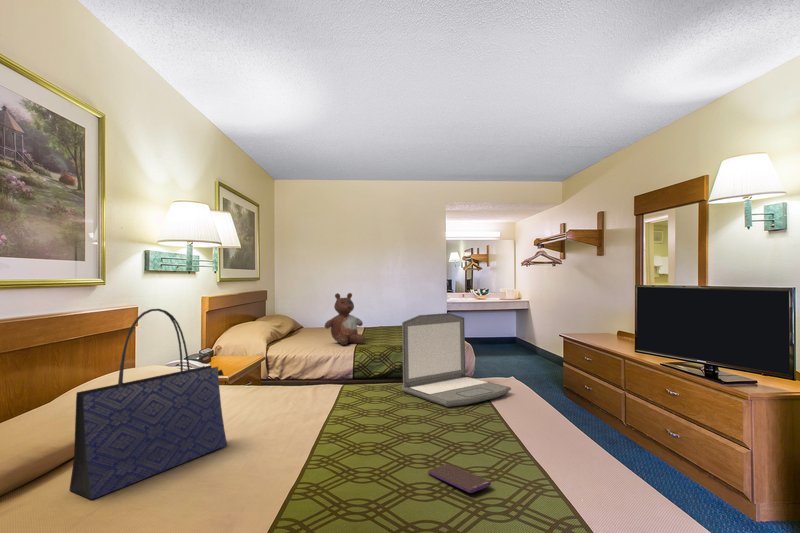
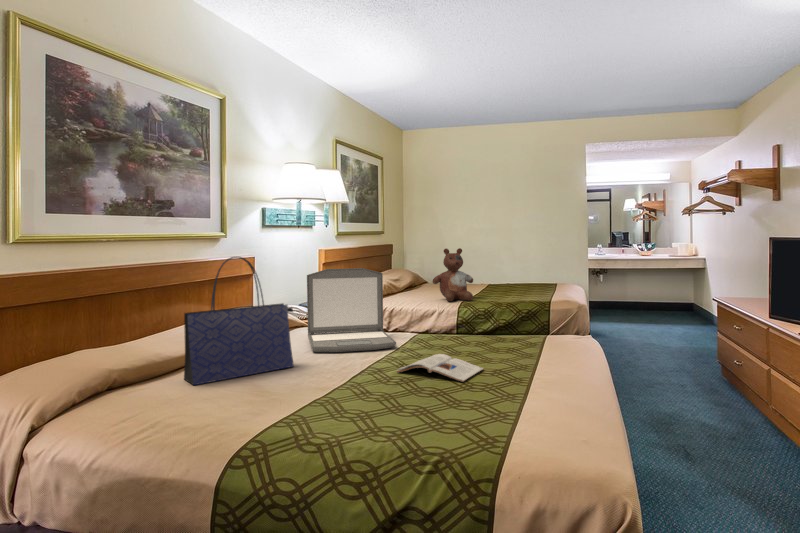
laptop: present [402,313,511,407] -> present [307,268,396,352]
magazine: none [359,409,446,441] -> present [397,354,483,382]
smartphone: present [428,464,491,493] -> none [427,396,468,414]

